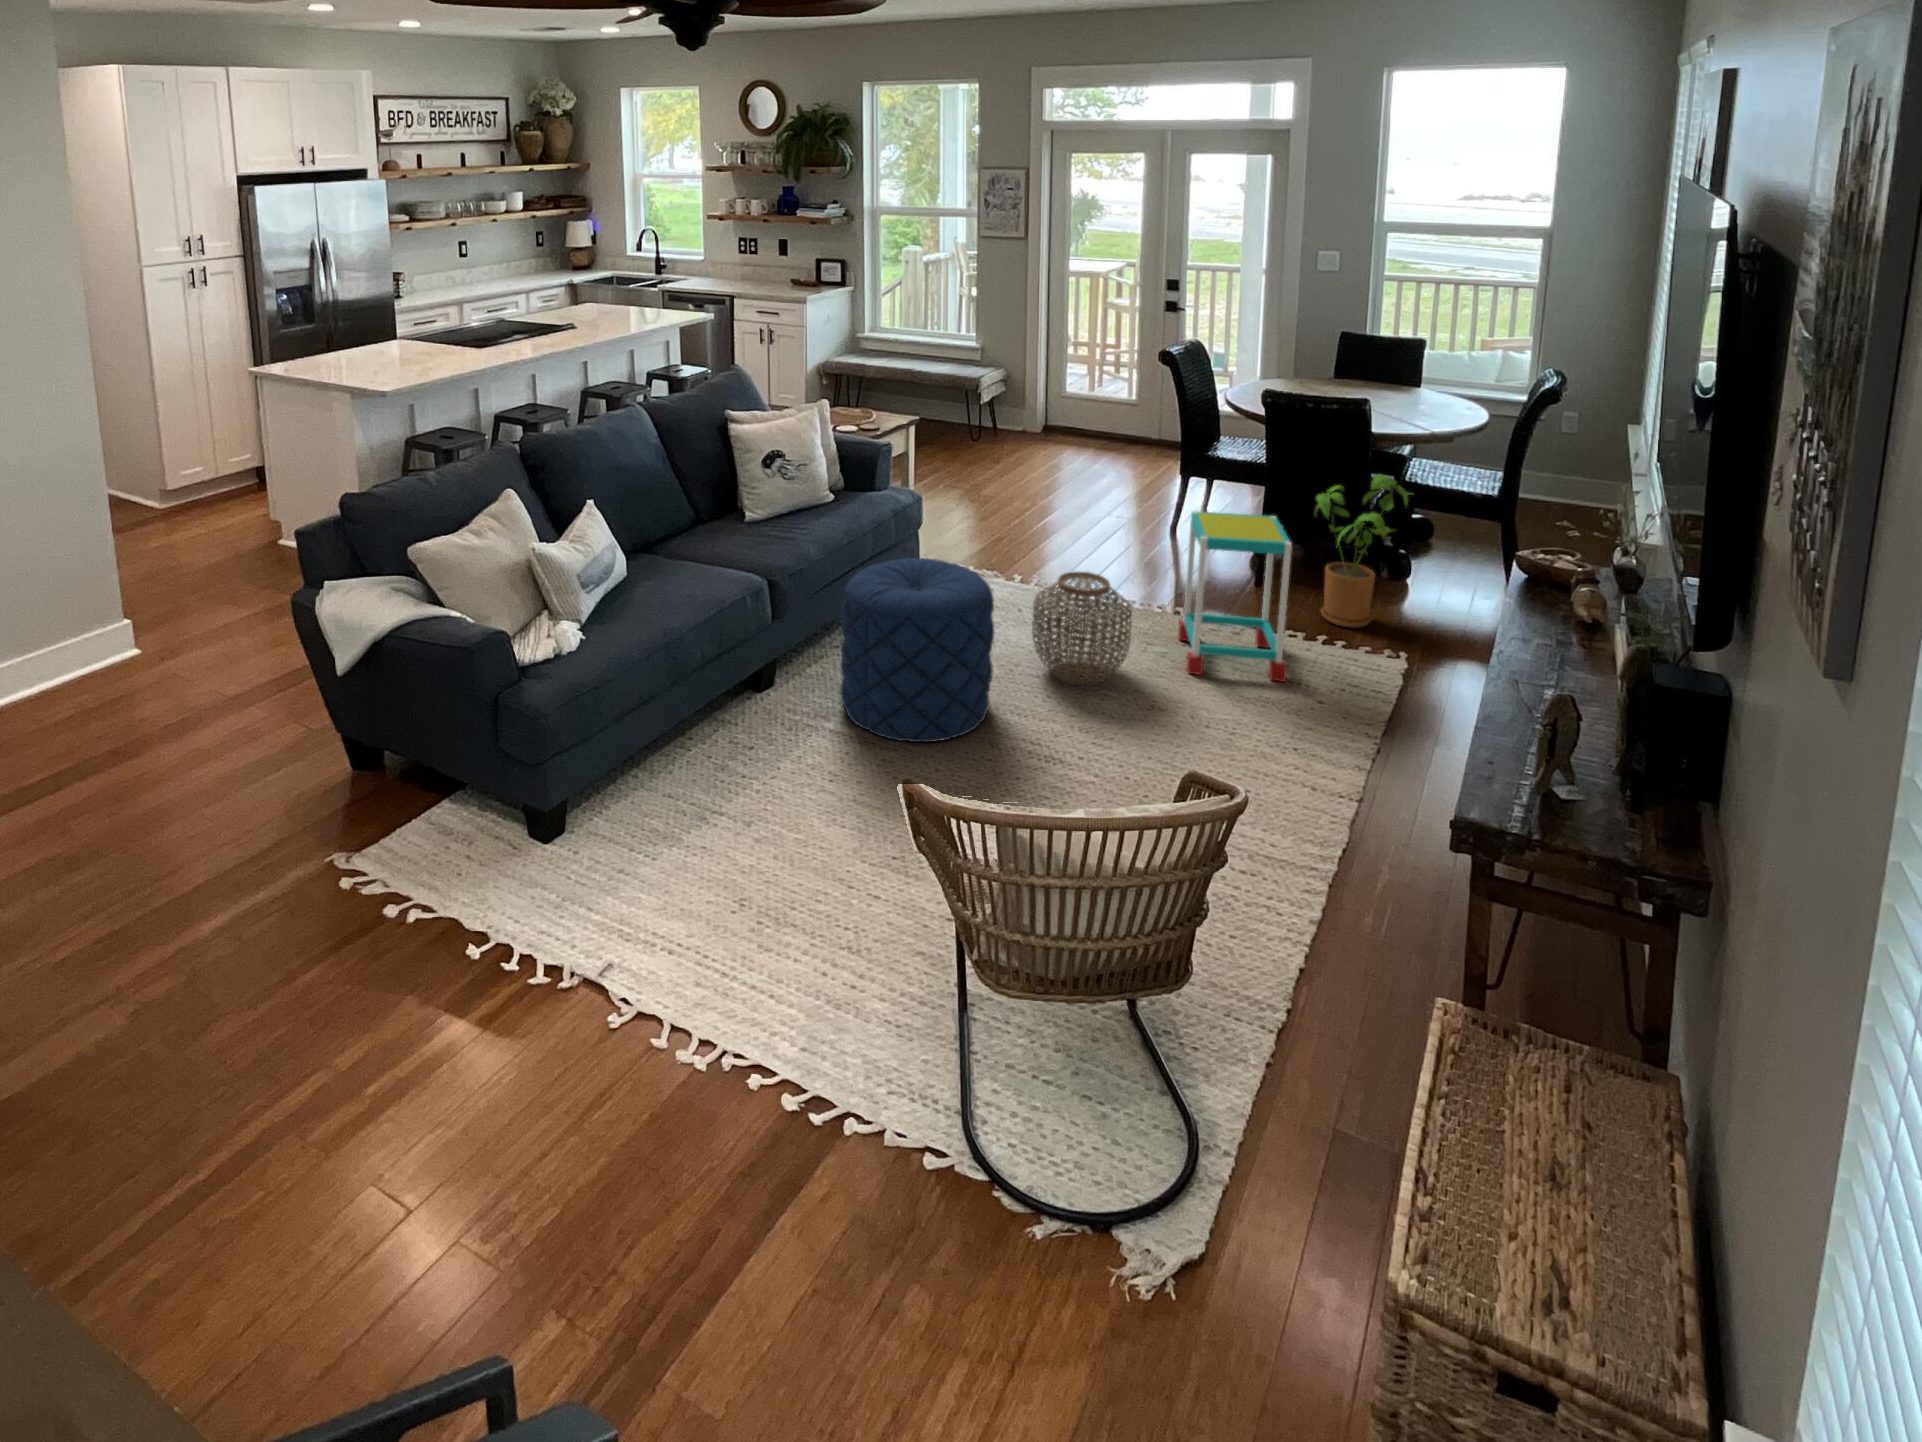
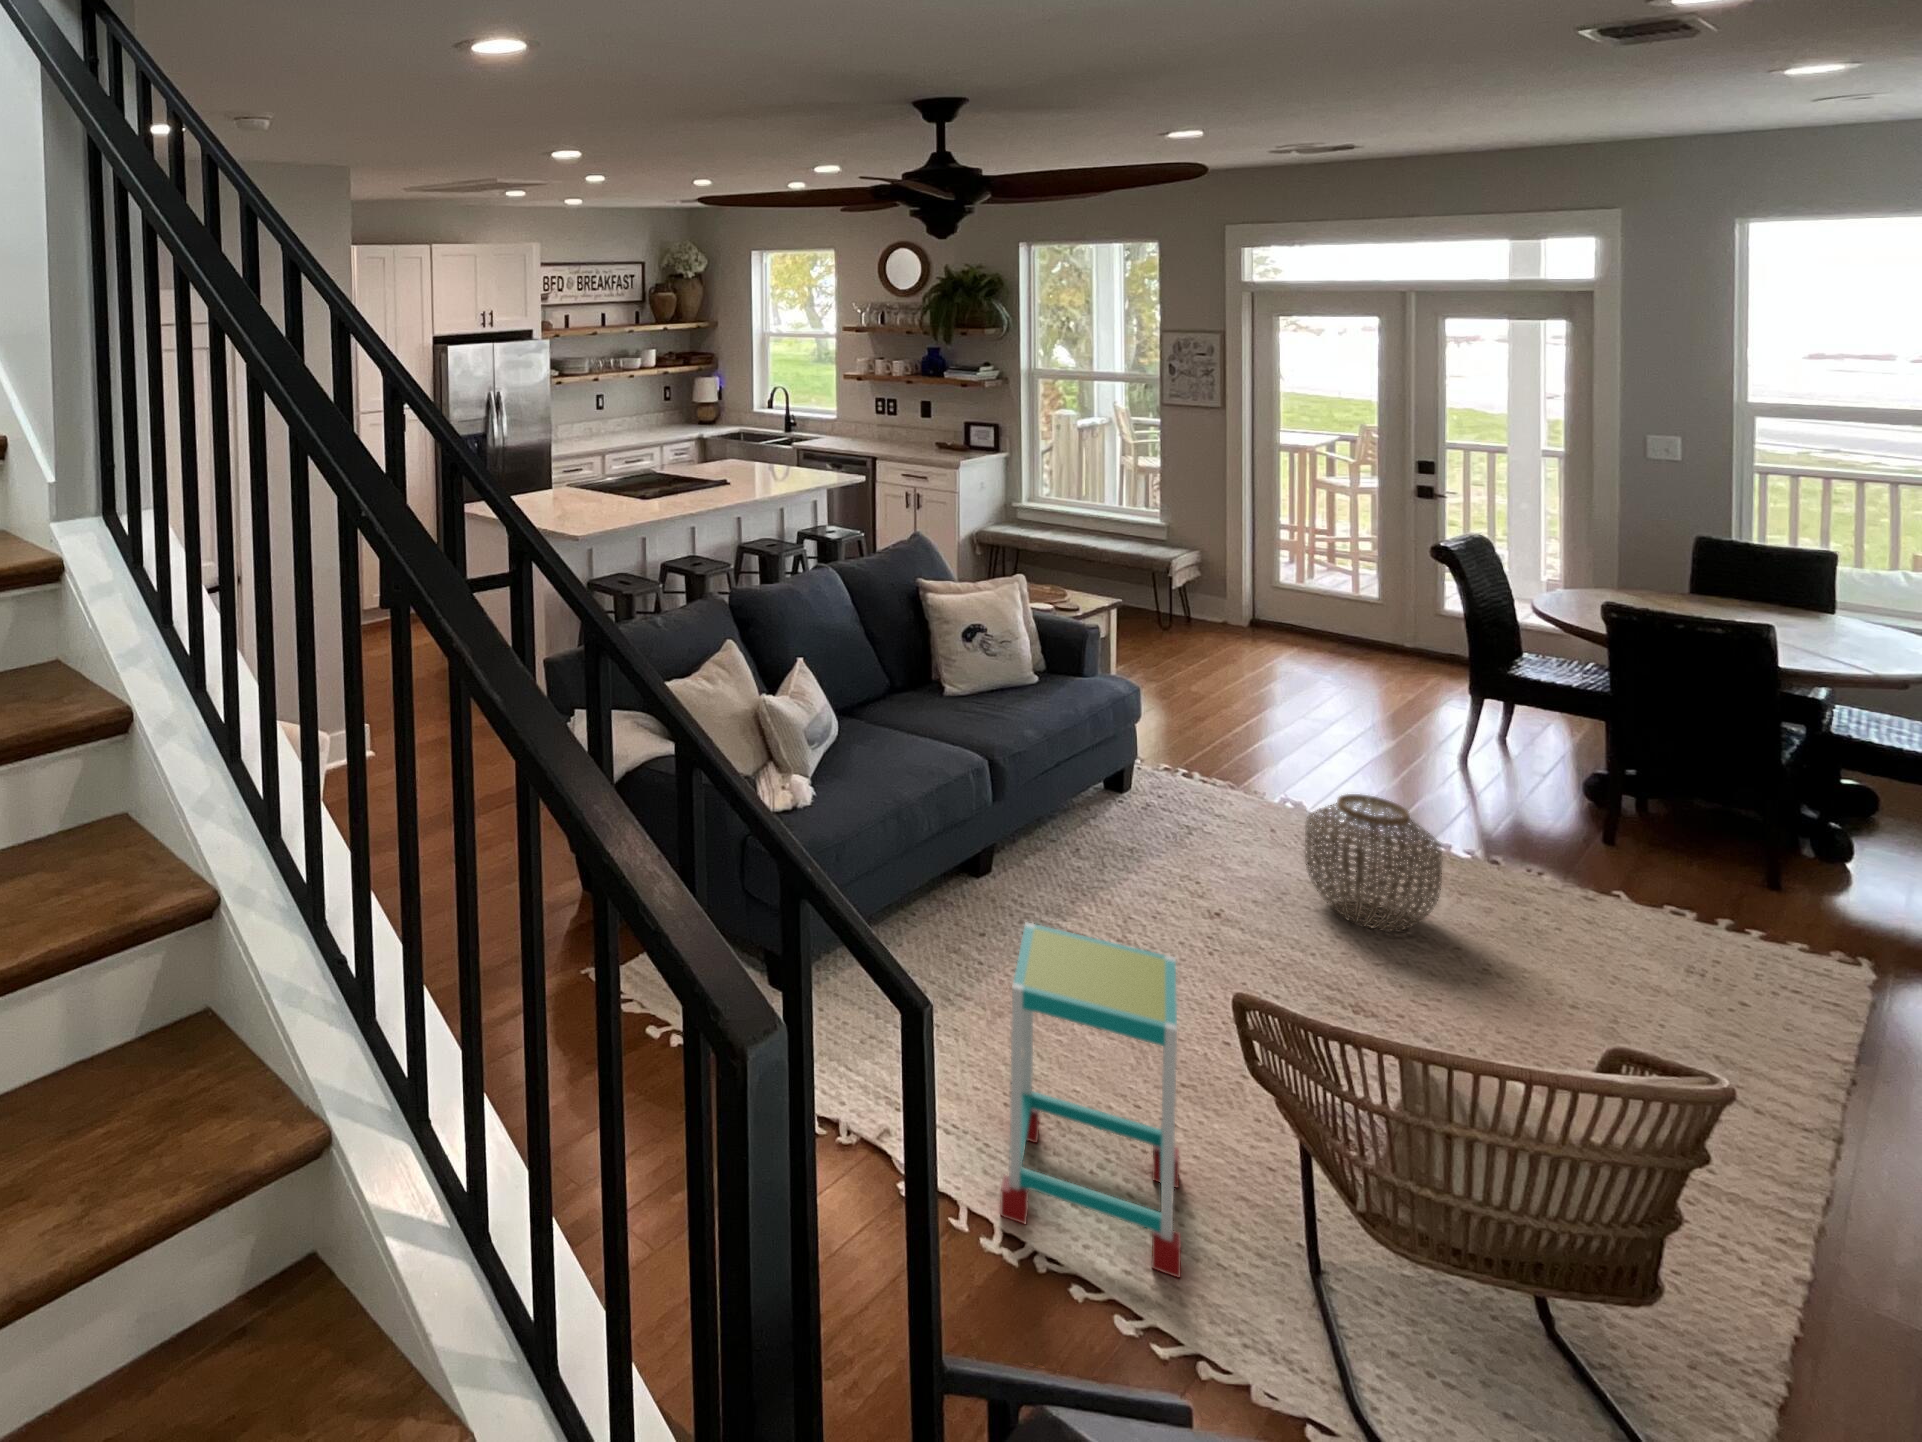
house plant: present [1315,475,1411,628] -> none [1689,720,1850,915]
side table: present [1178,511,1292,682] -> present [1000,923,1181,1277]
pouf: present [840,558,994,742] -> none [1076,756,1266,966]

